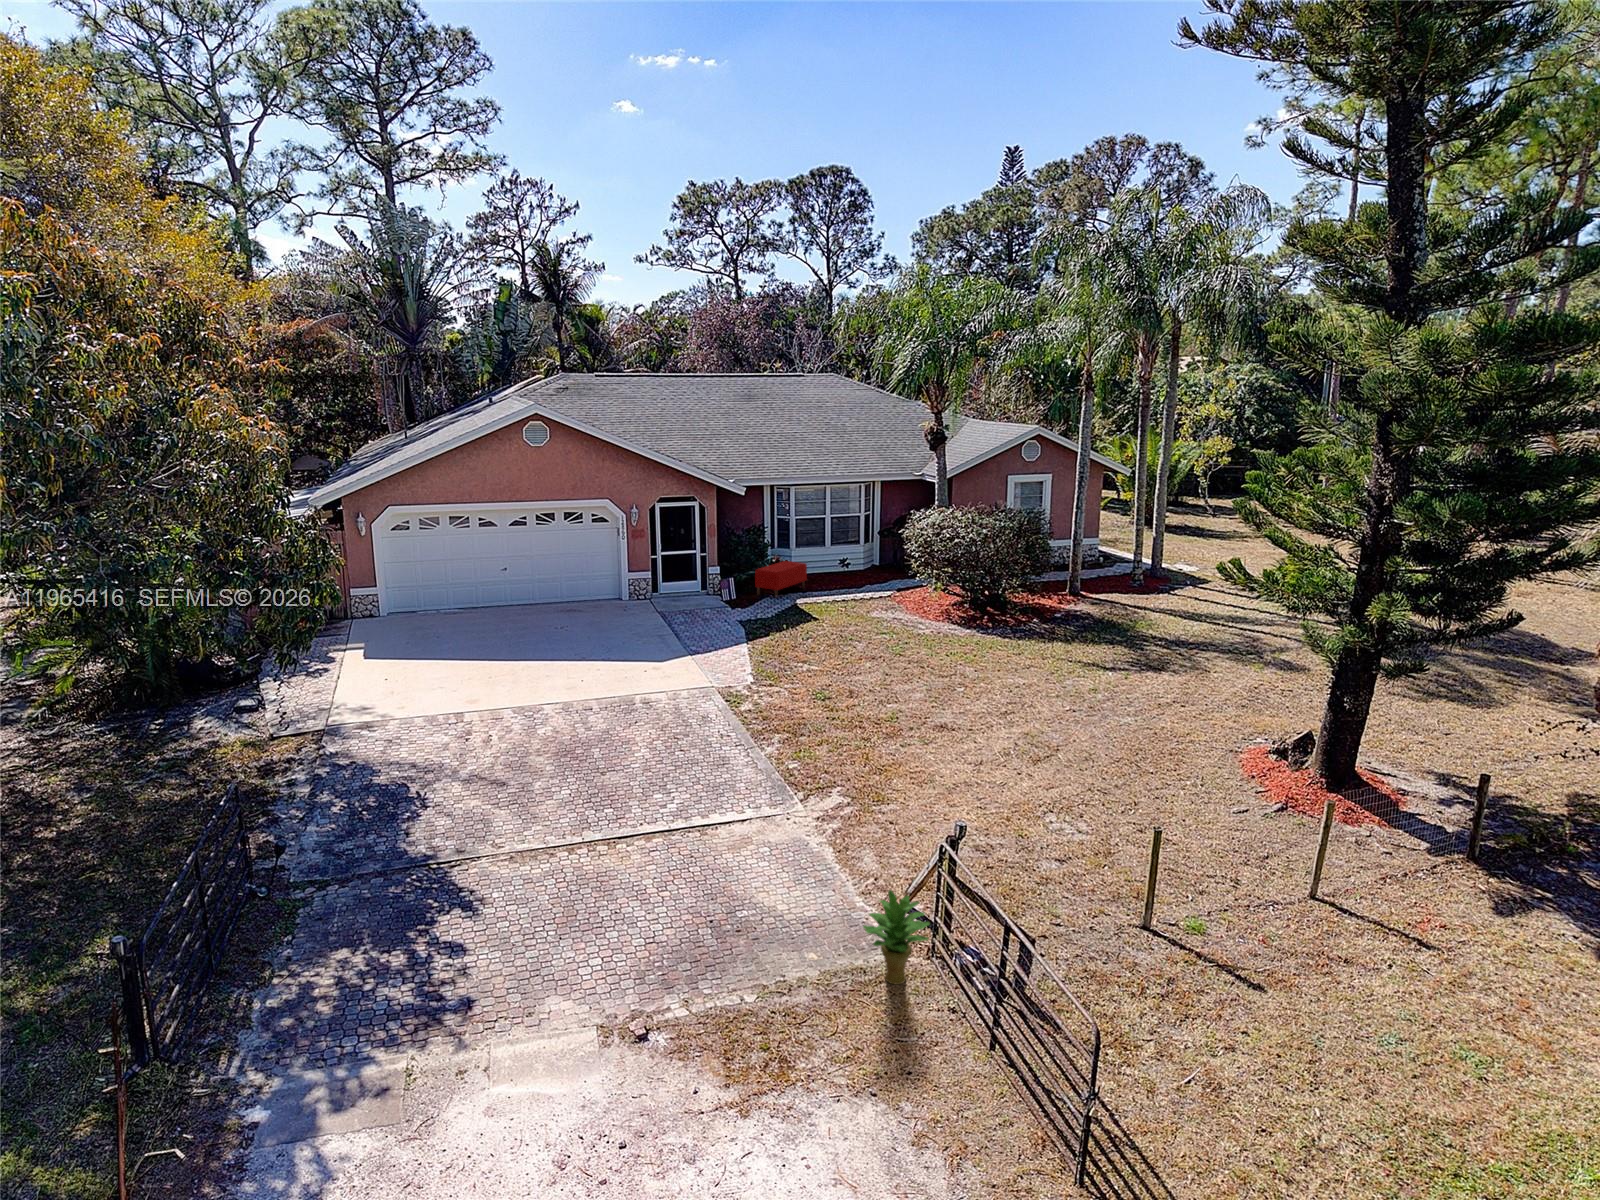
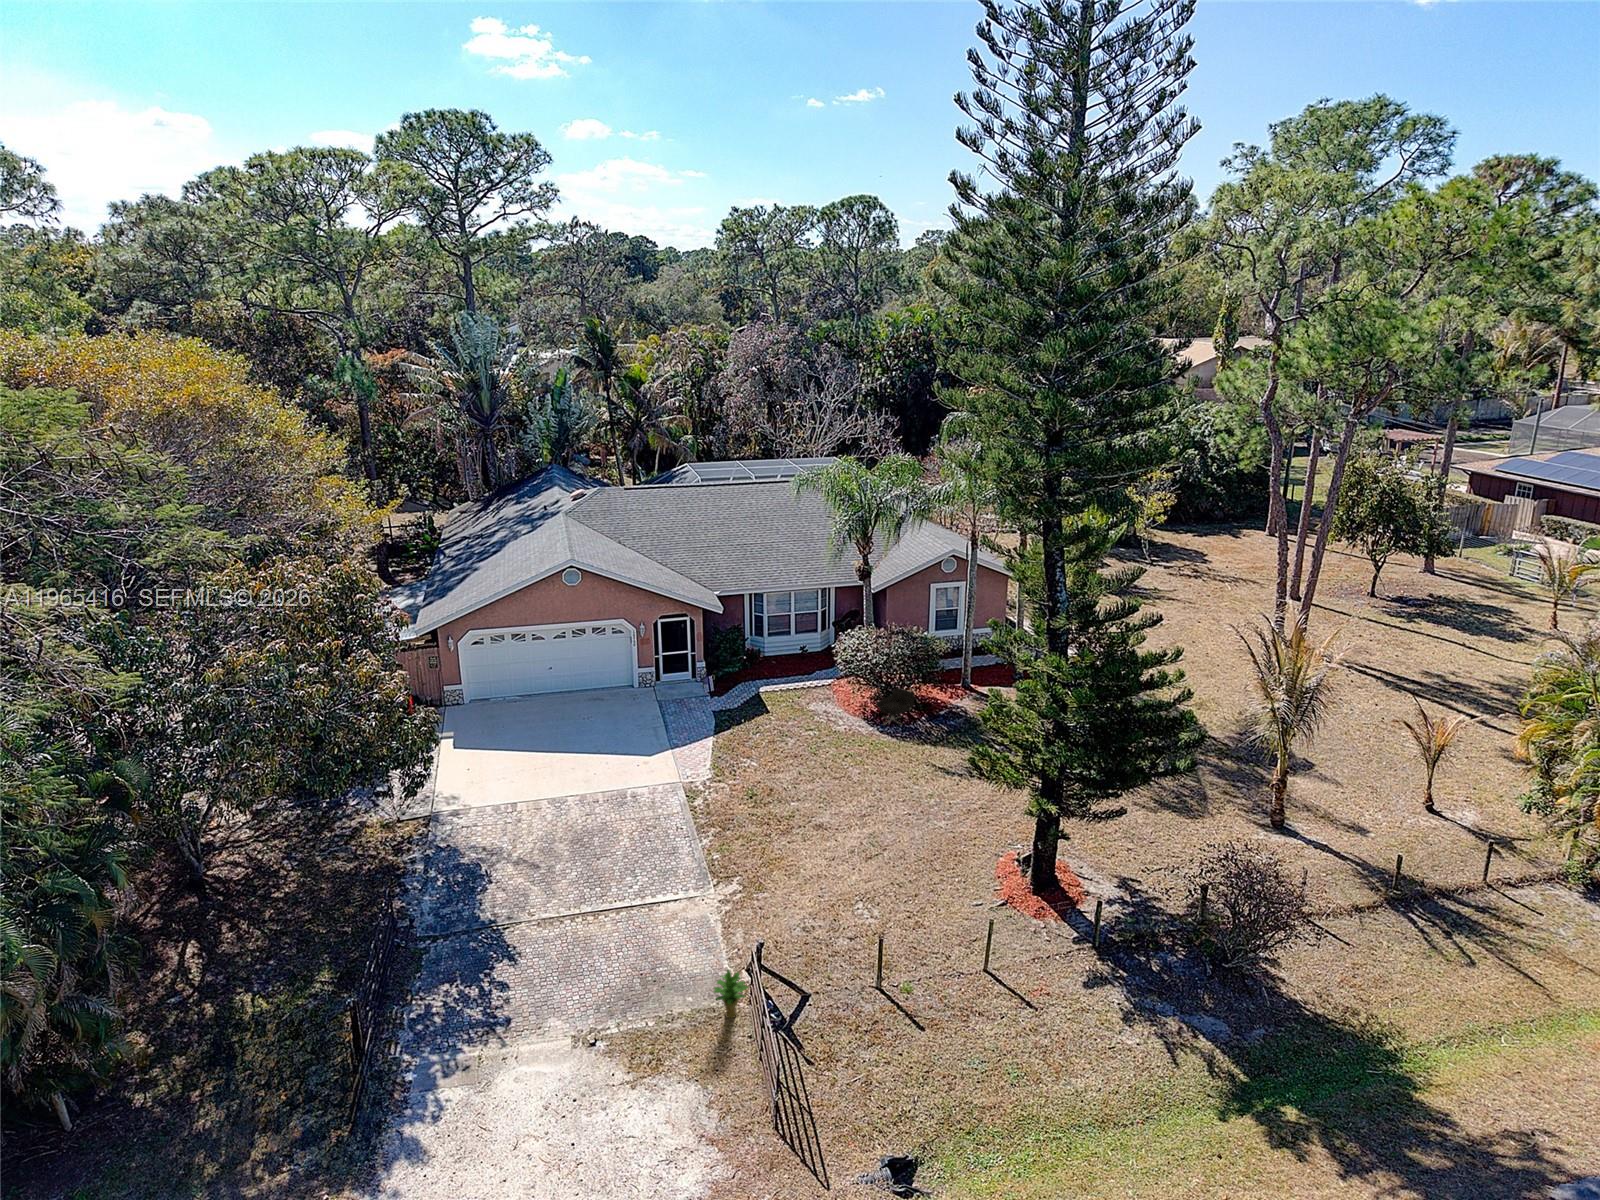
bench: present [755,561,807,597] -> none [730,655,771,688]
lounge chair: none [966,580,1020,627] -> present [876,688,914,724]

